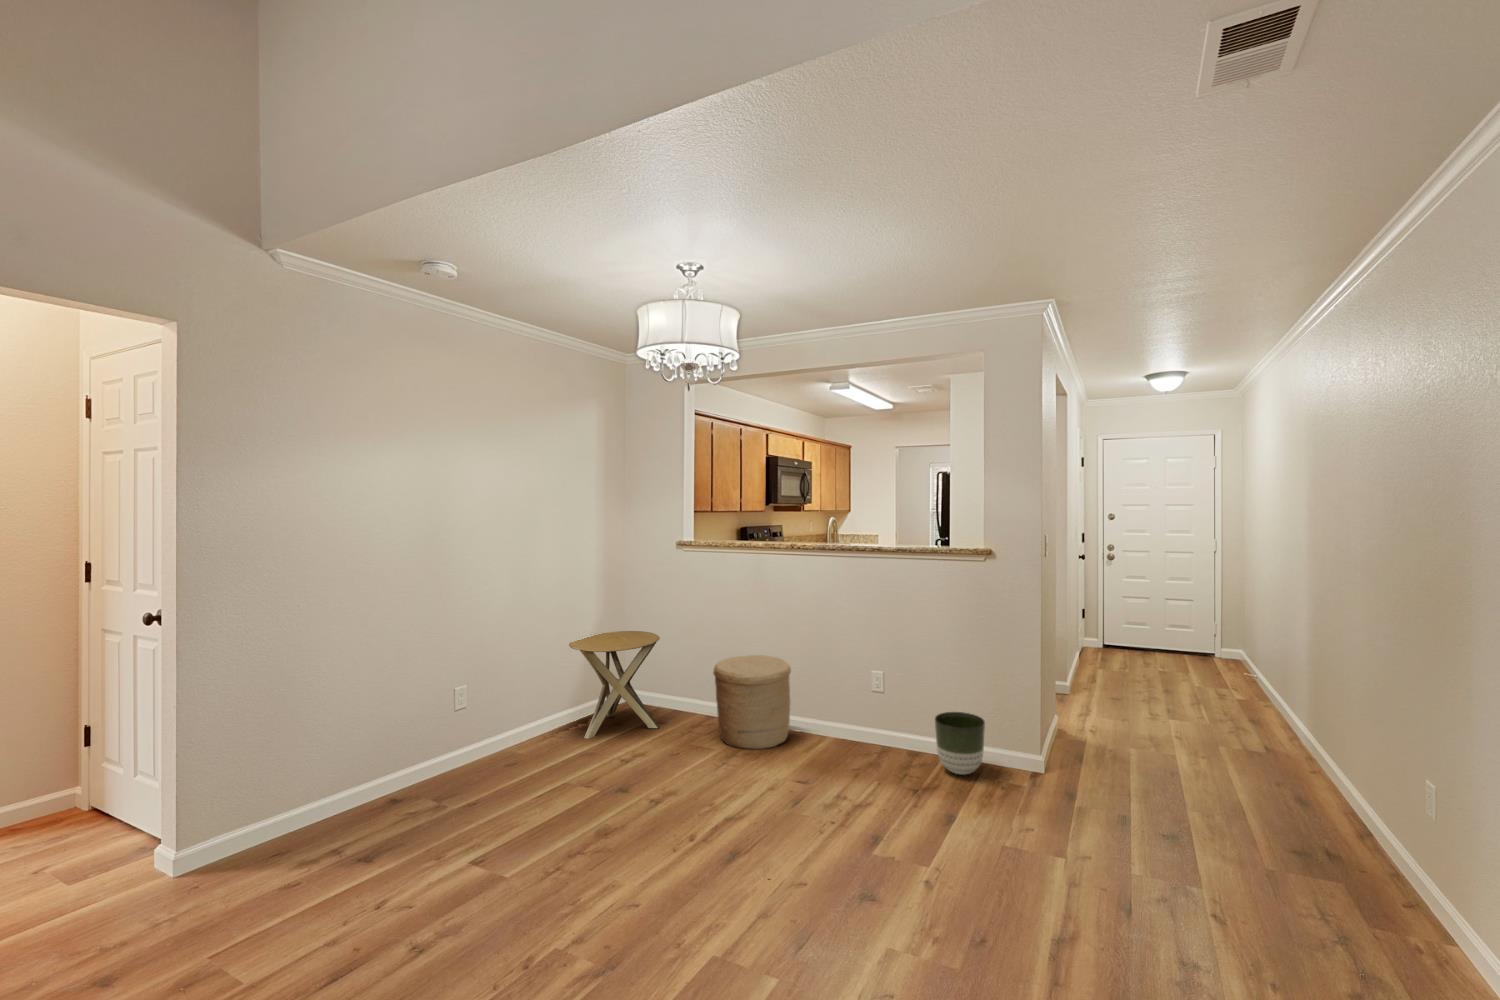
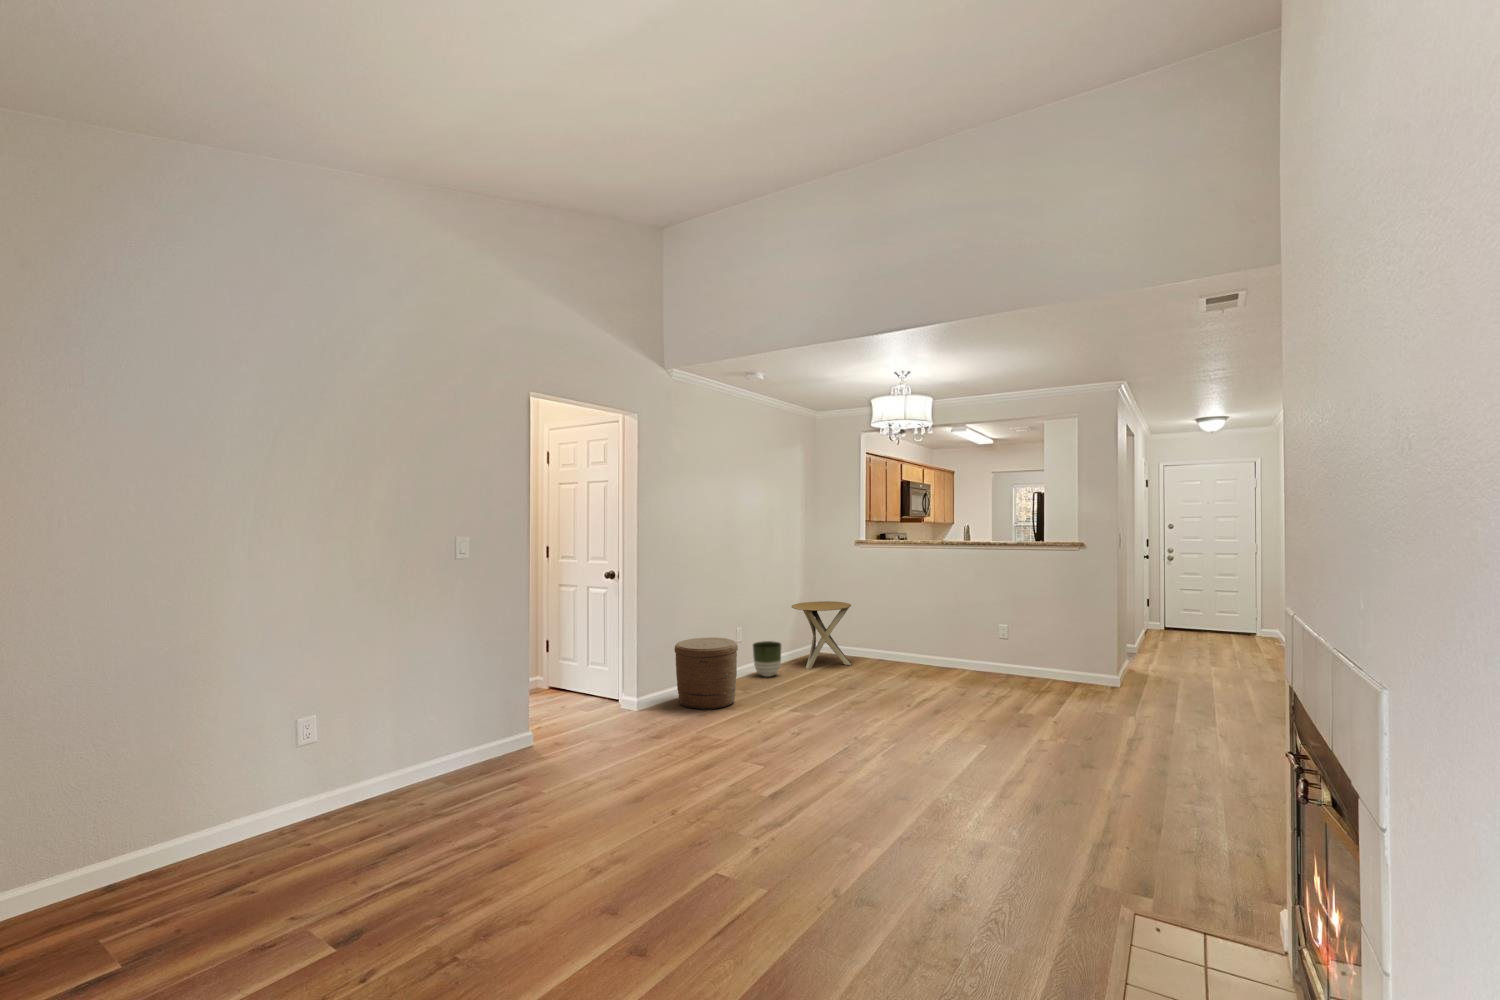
woven basket: present [713,655,791,749] -> present [674,637,738,710]
planter: present [935,712,985,775] -> present [753,641,781,677]

